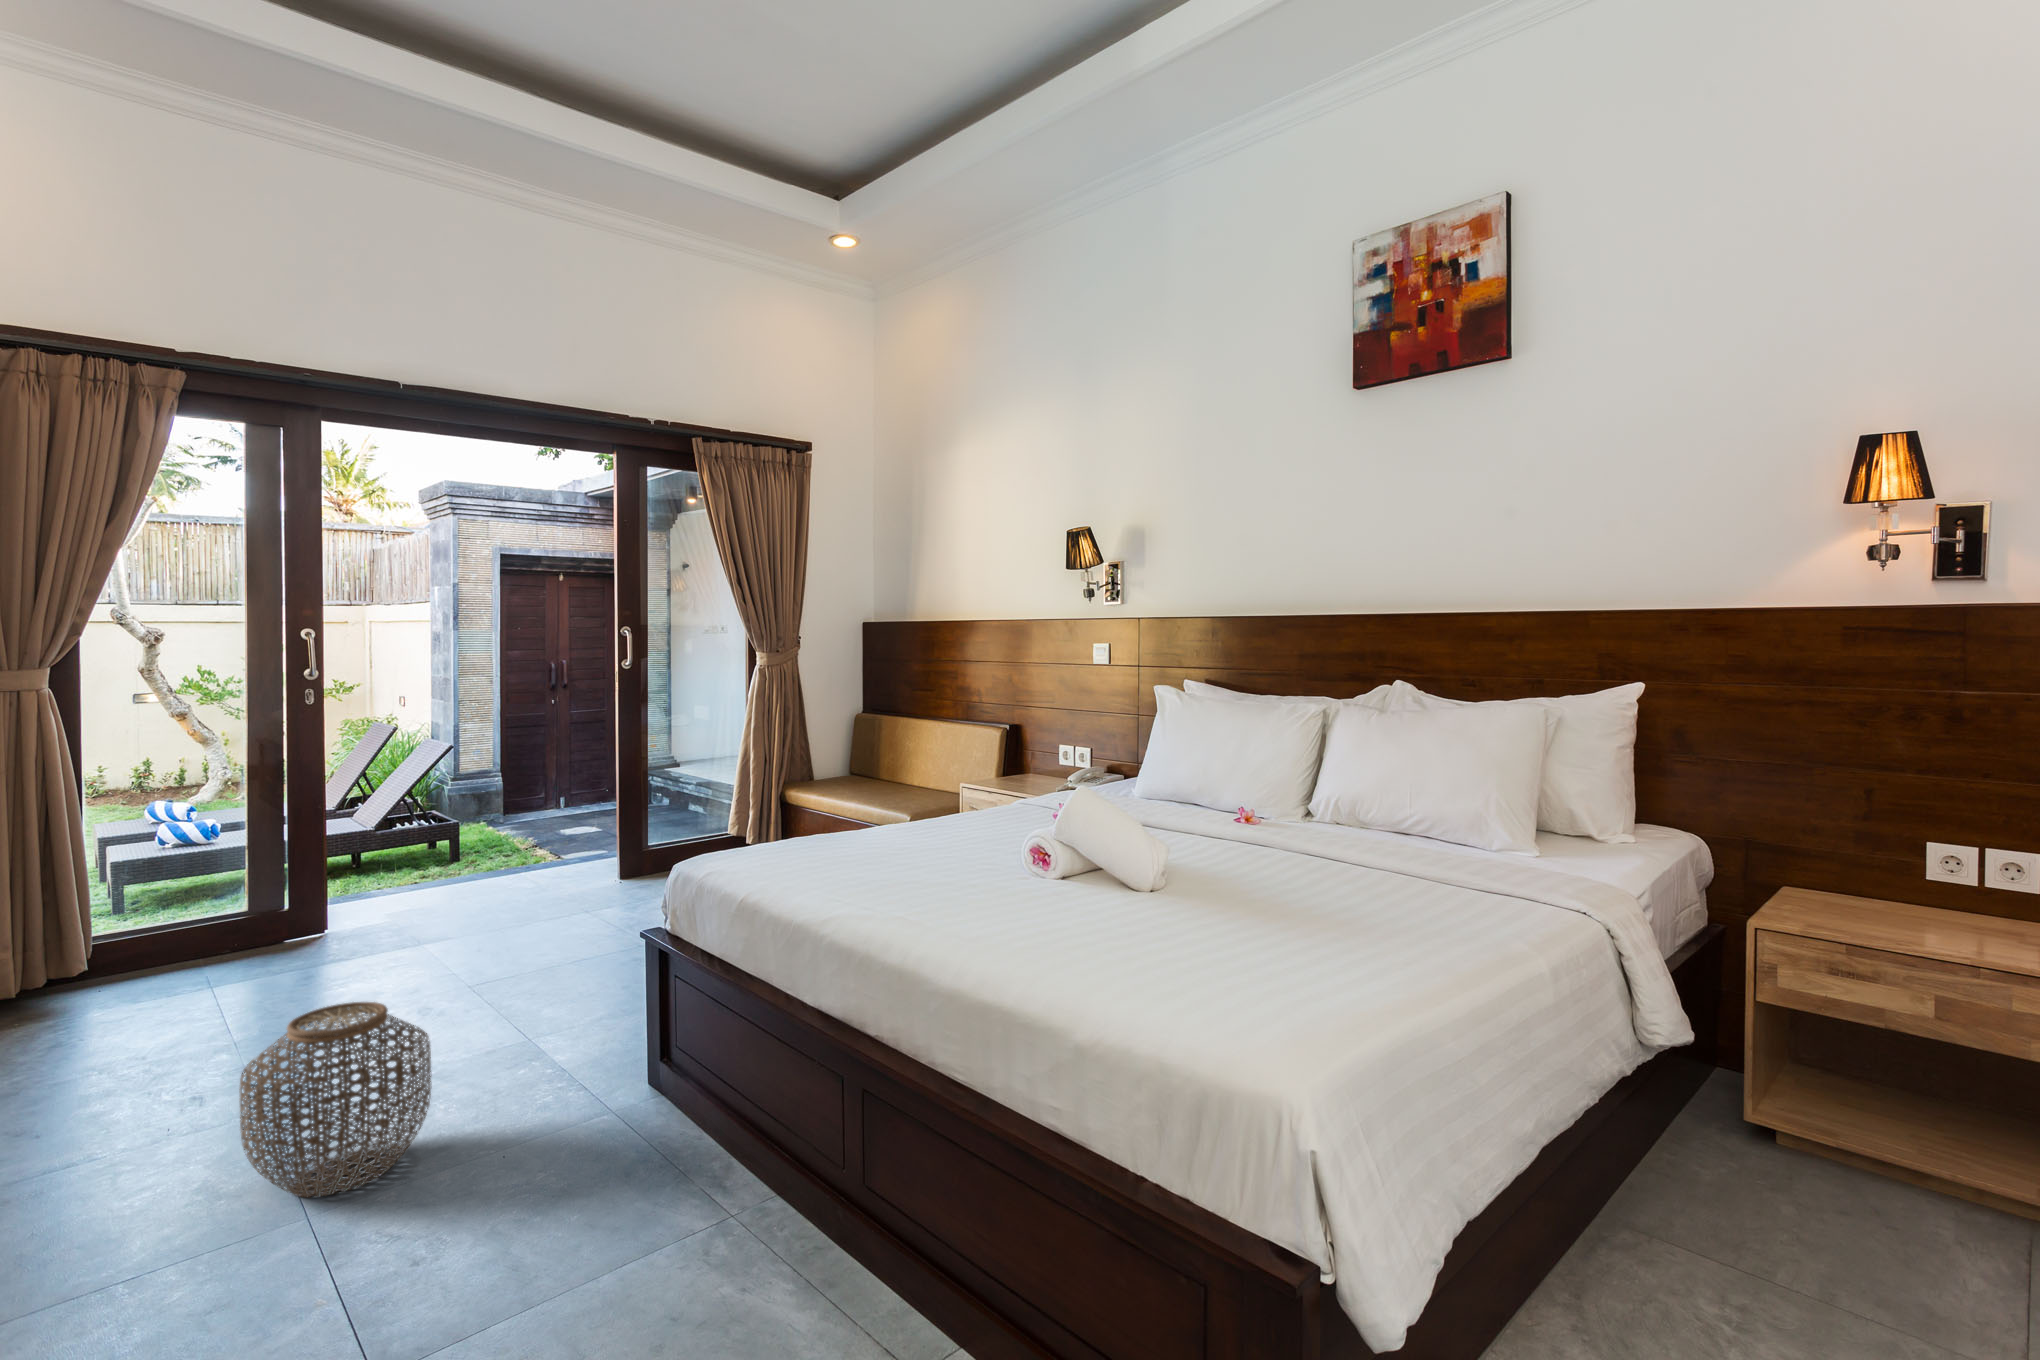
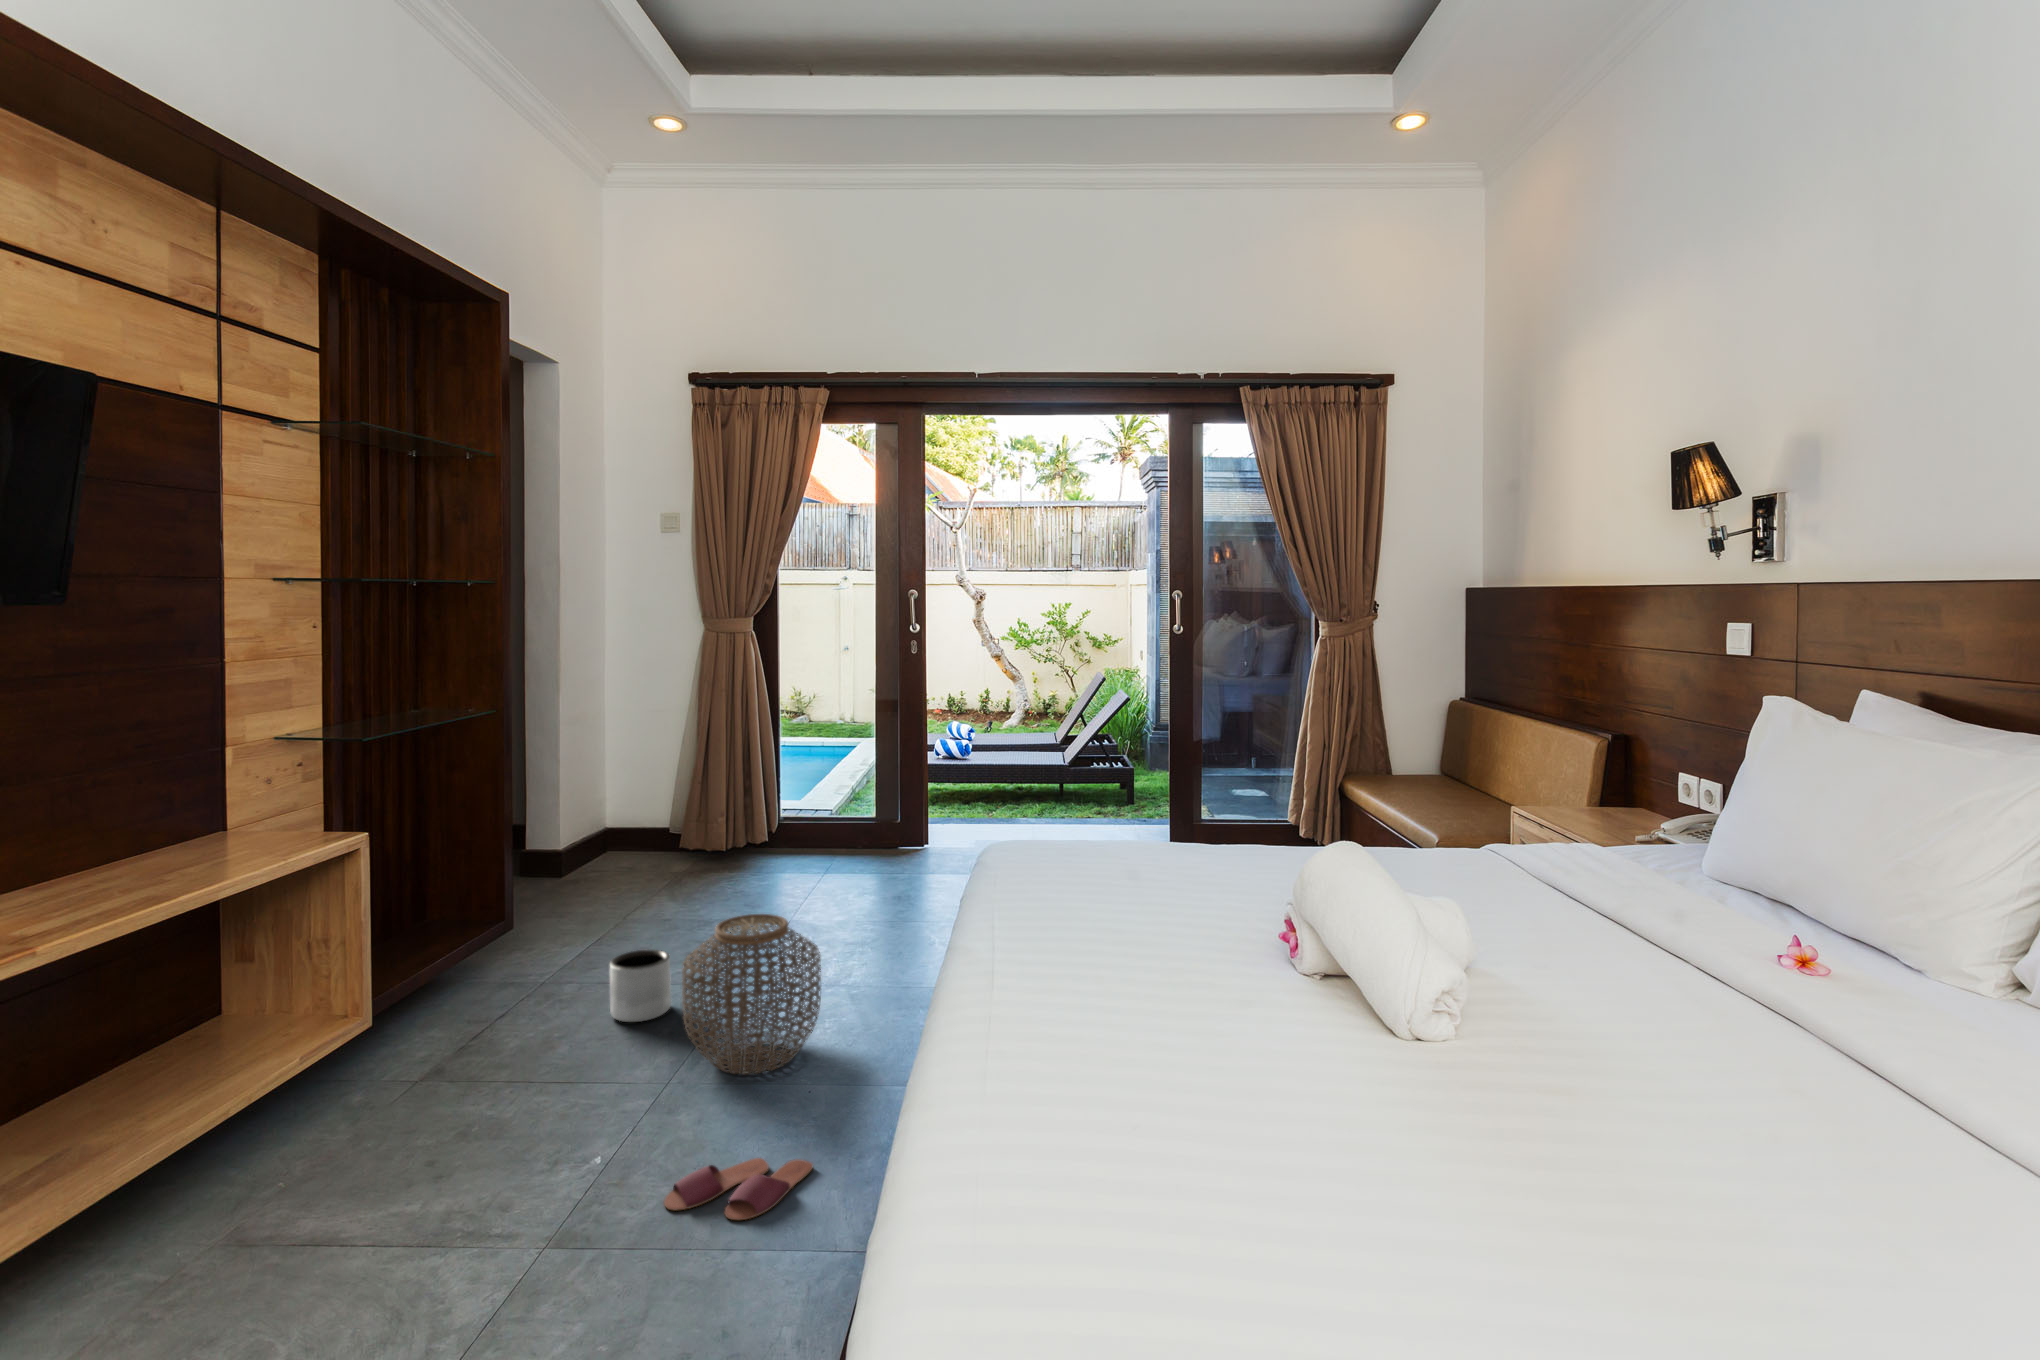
planter: none [41,1099,145,1206] -> present [610,949,671,1022]
slippers: none [388,1224,538,1322] -> present [664,1158,813,1220]

